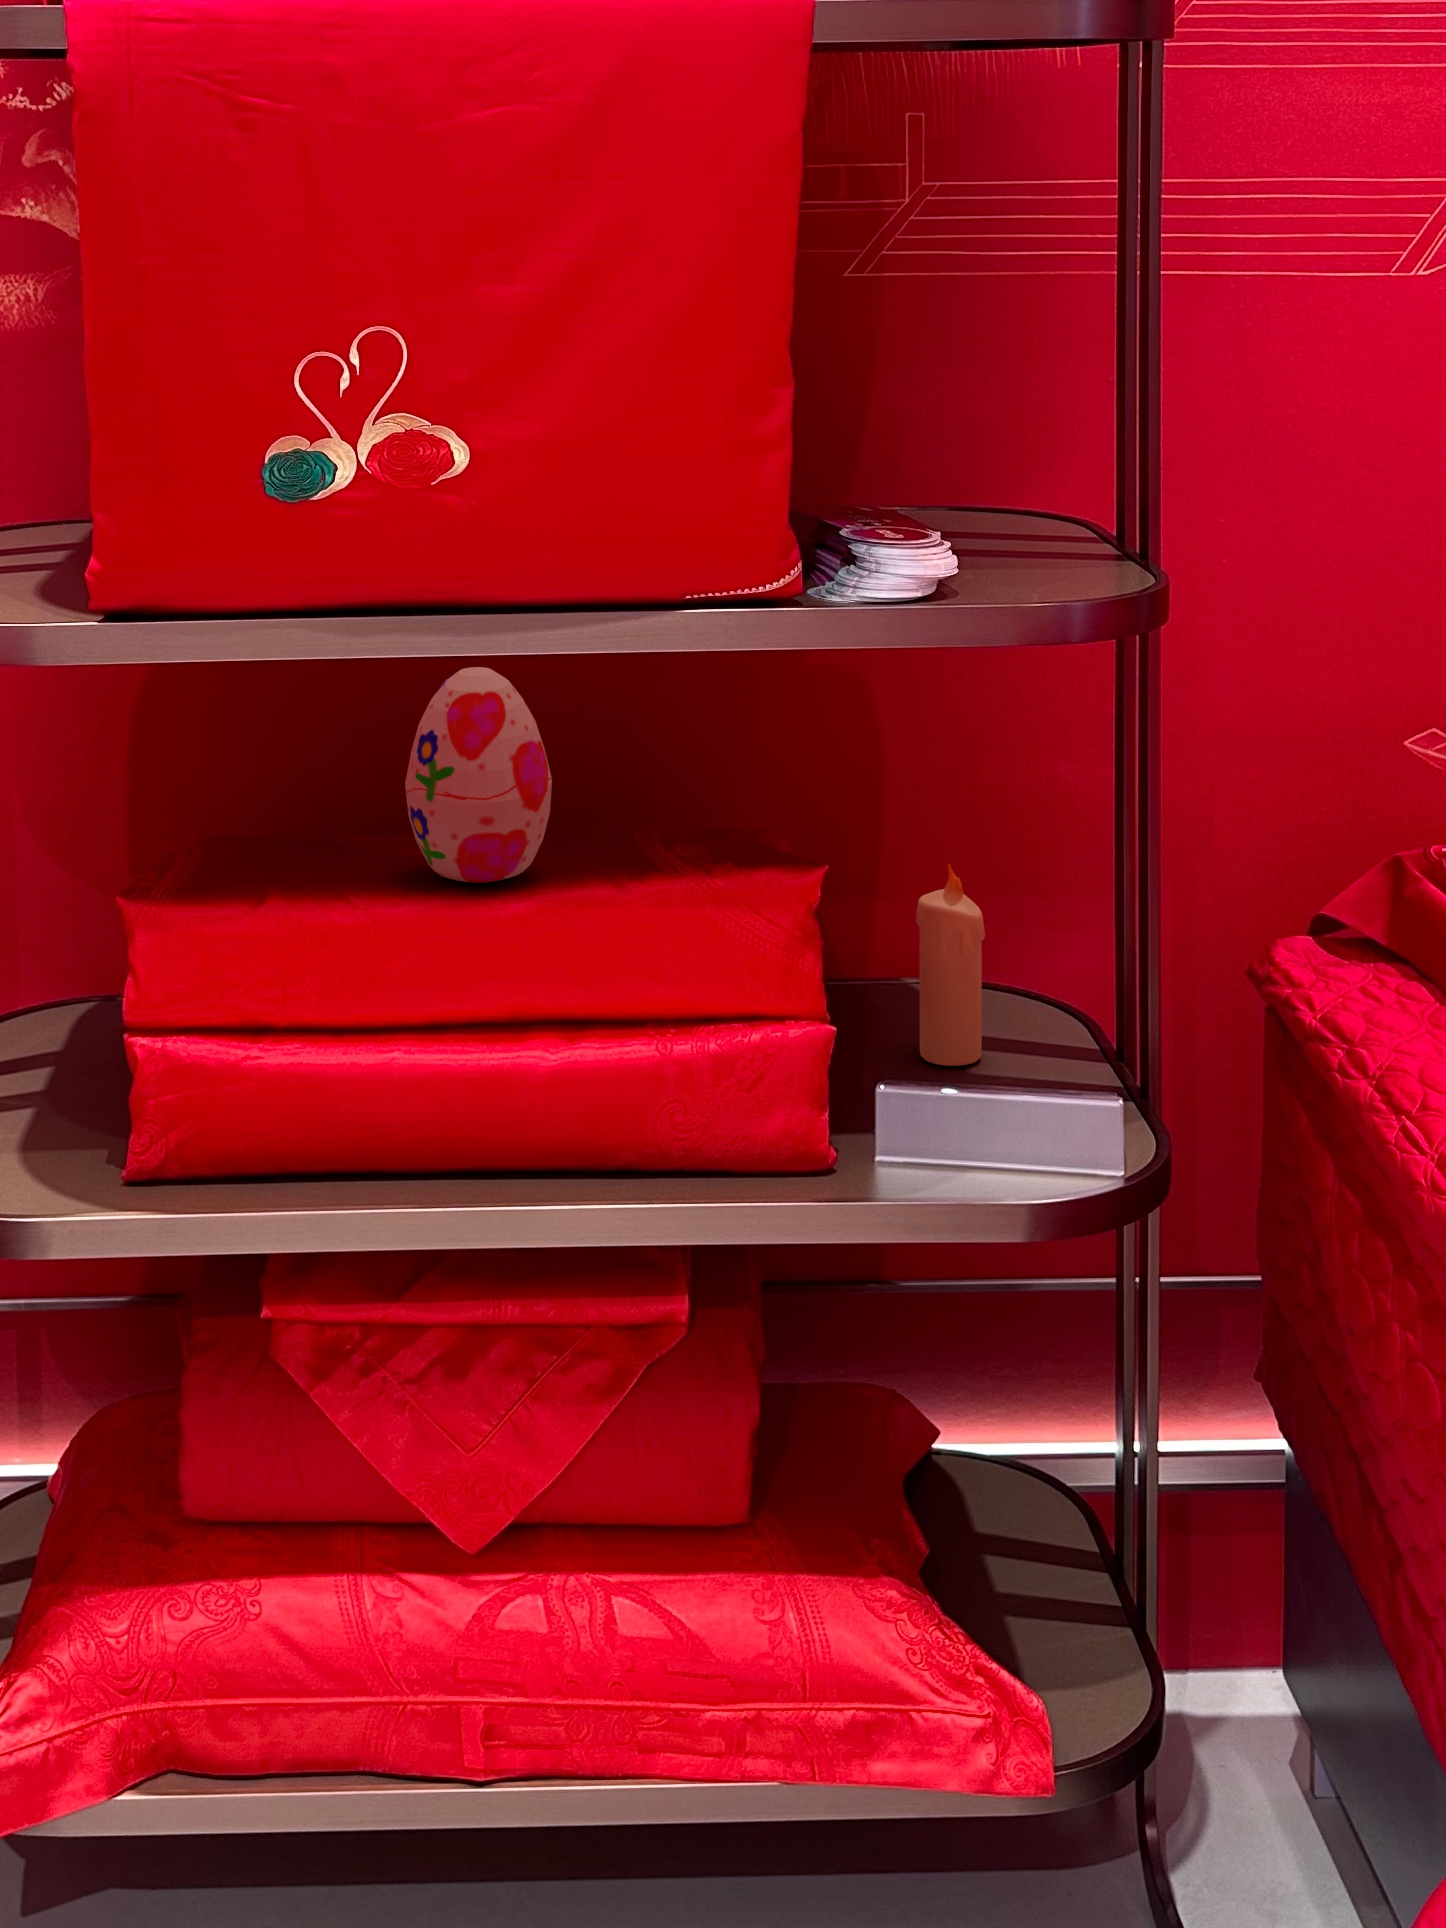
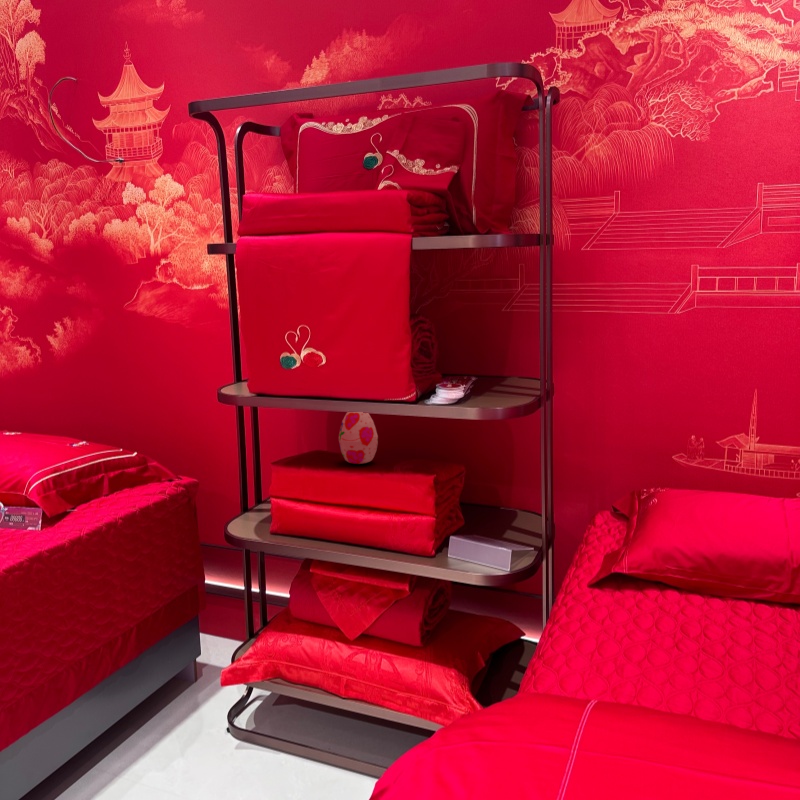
candle: present [916,864,985,1066] -> none [495,475,514,533]

